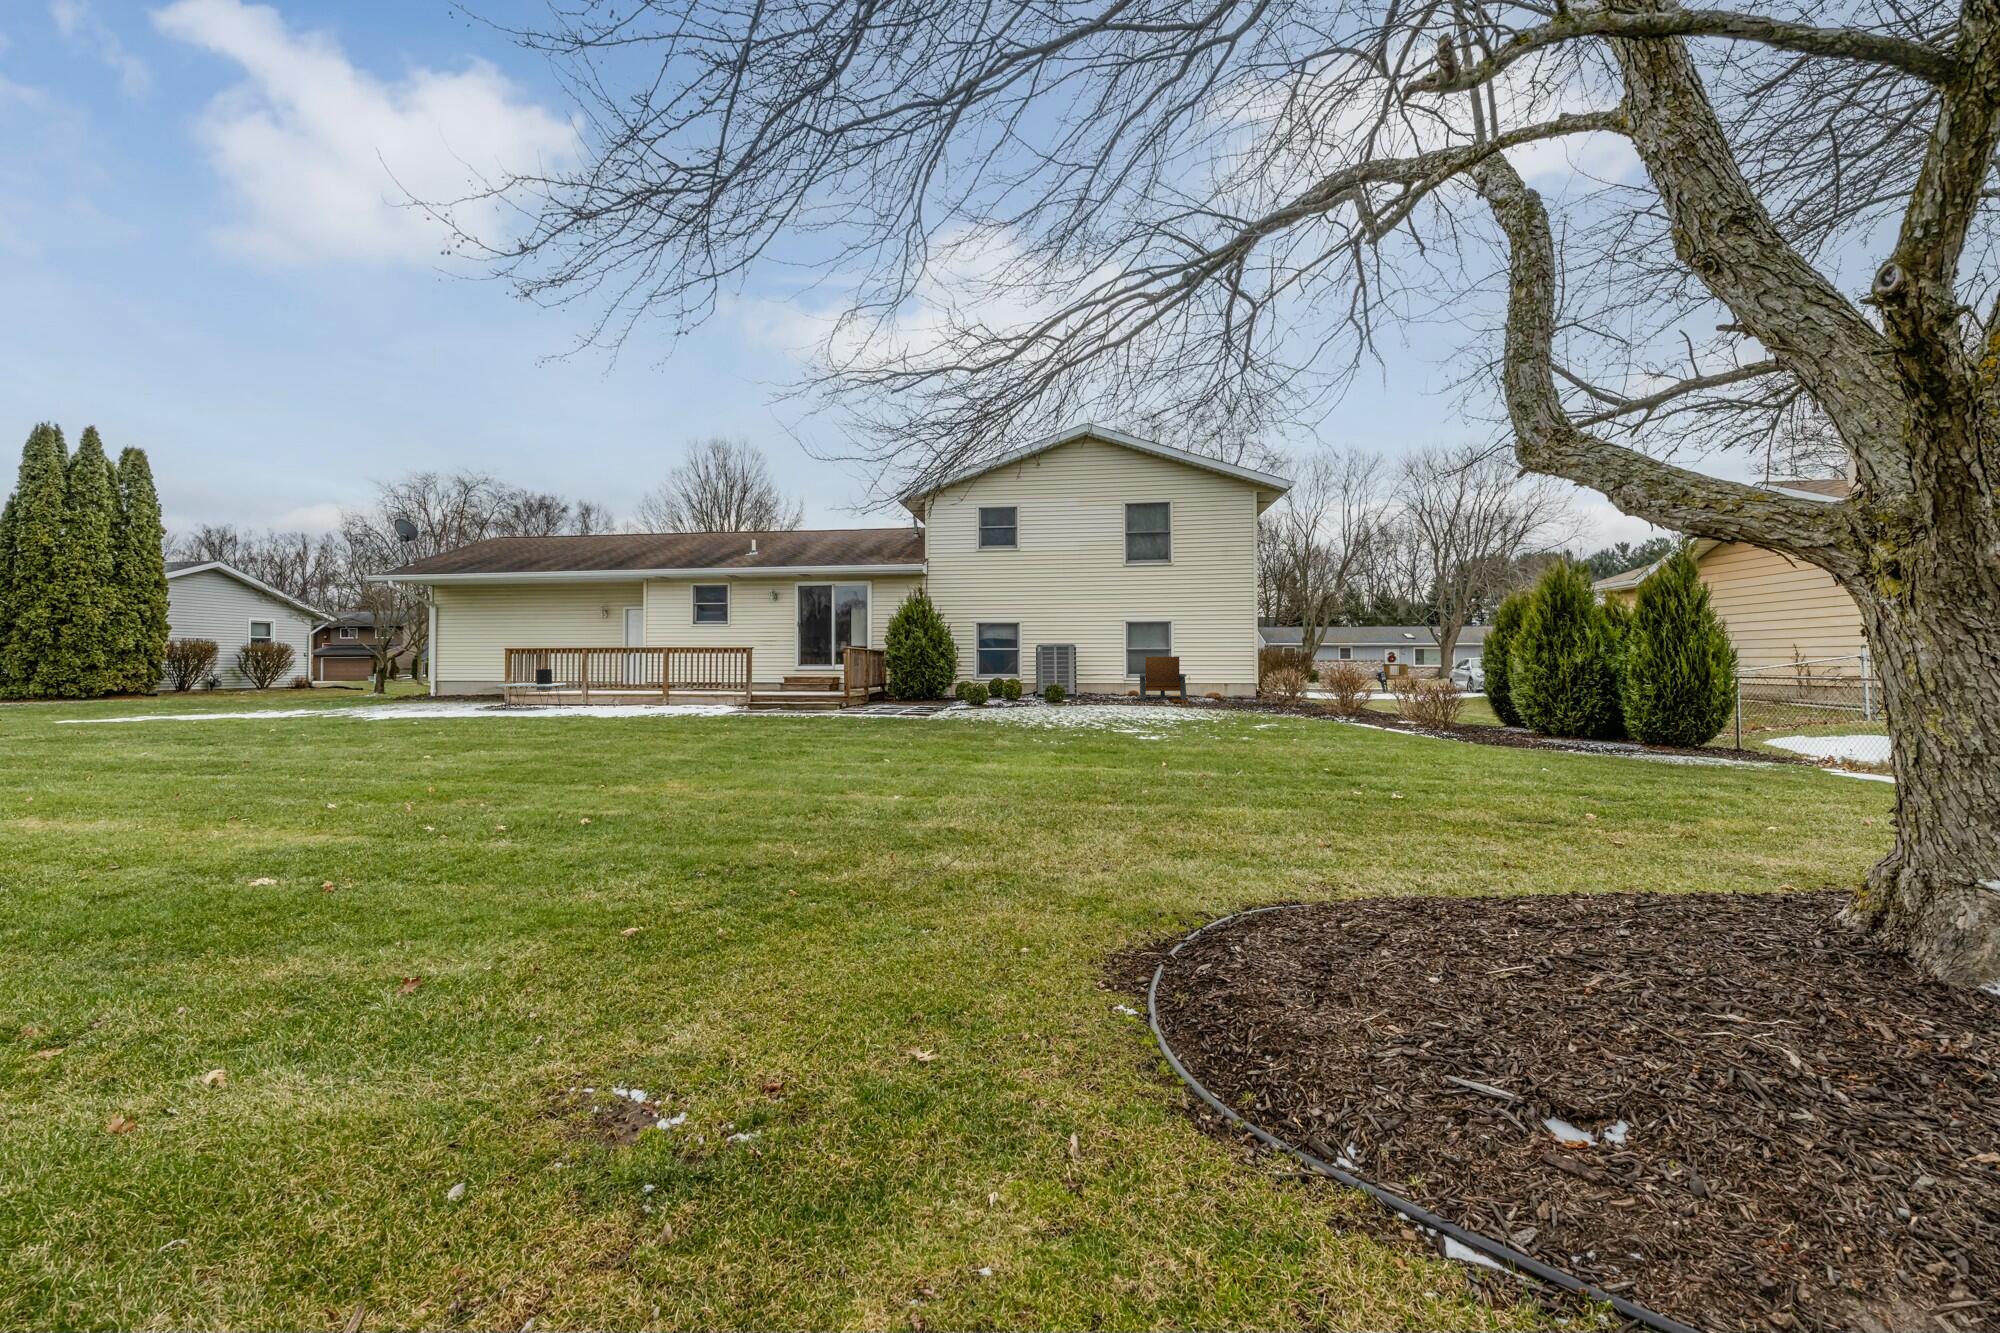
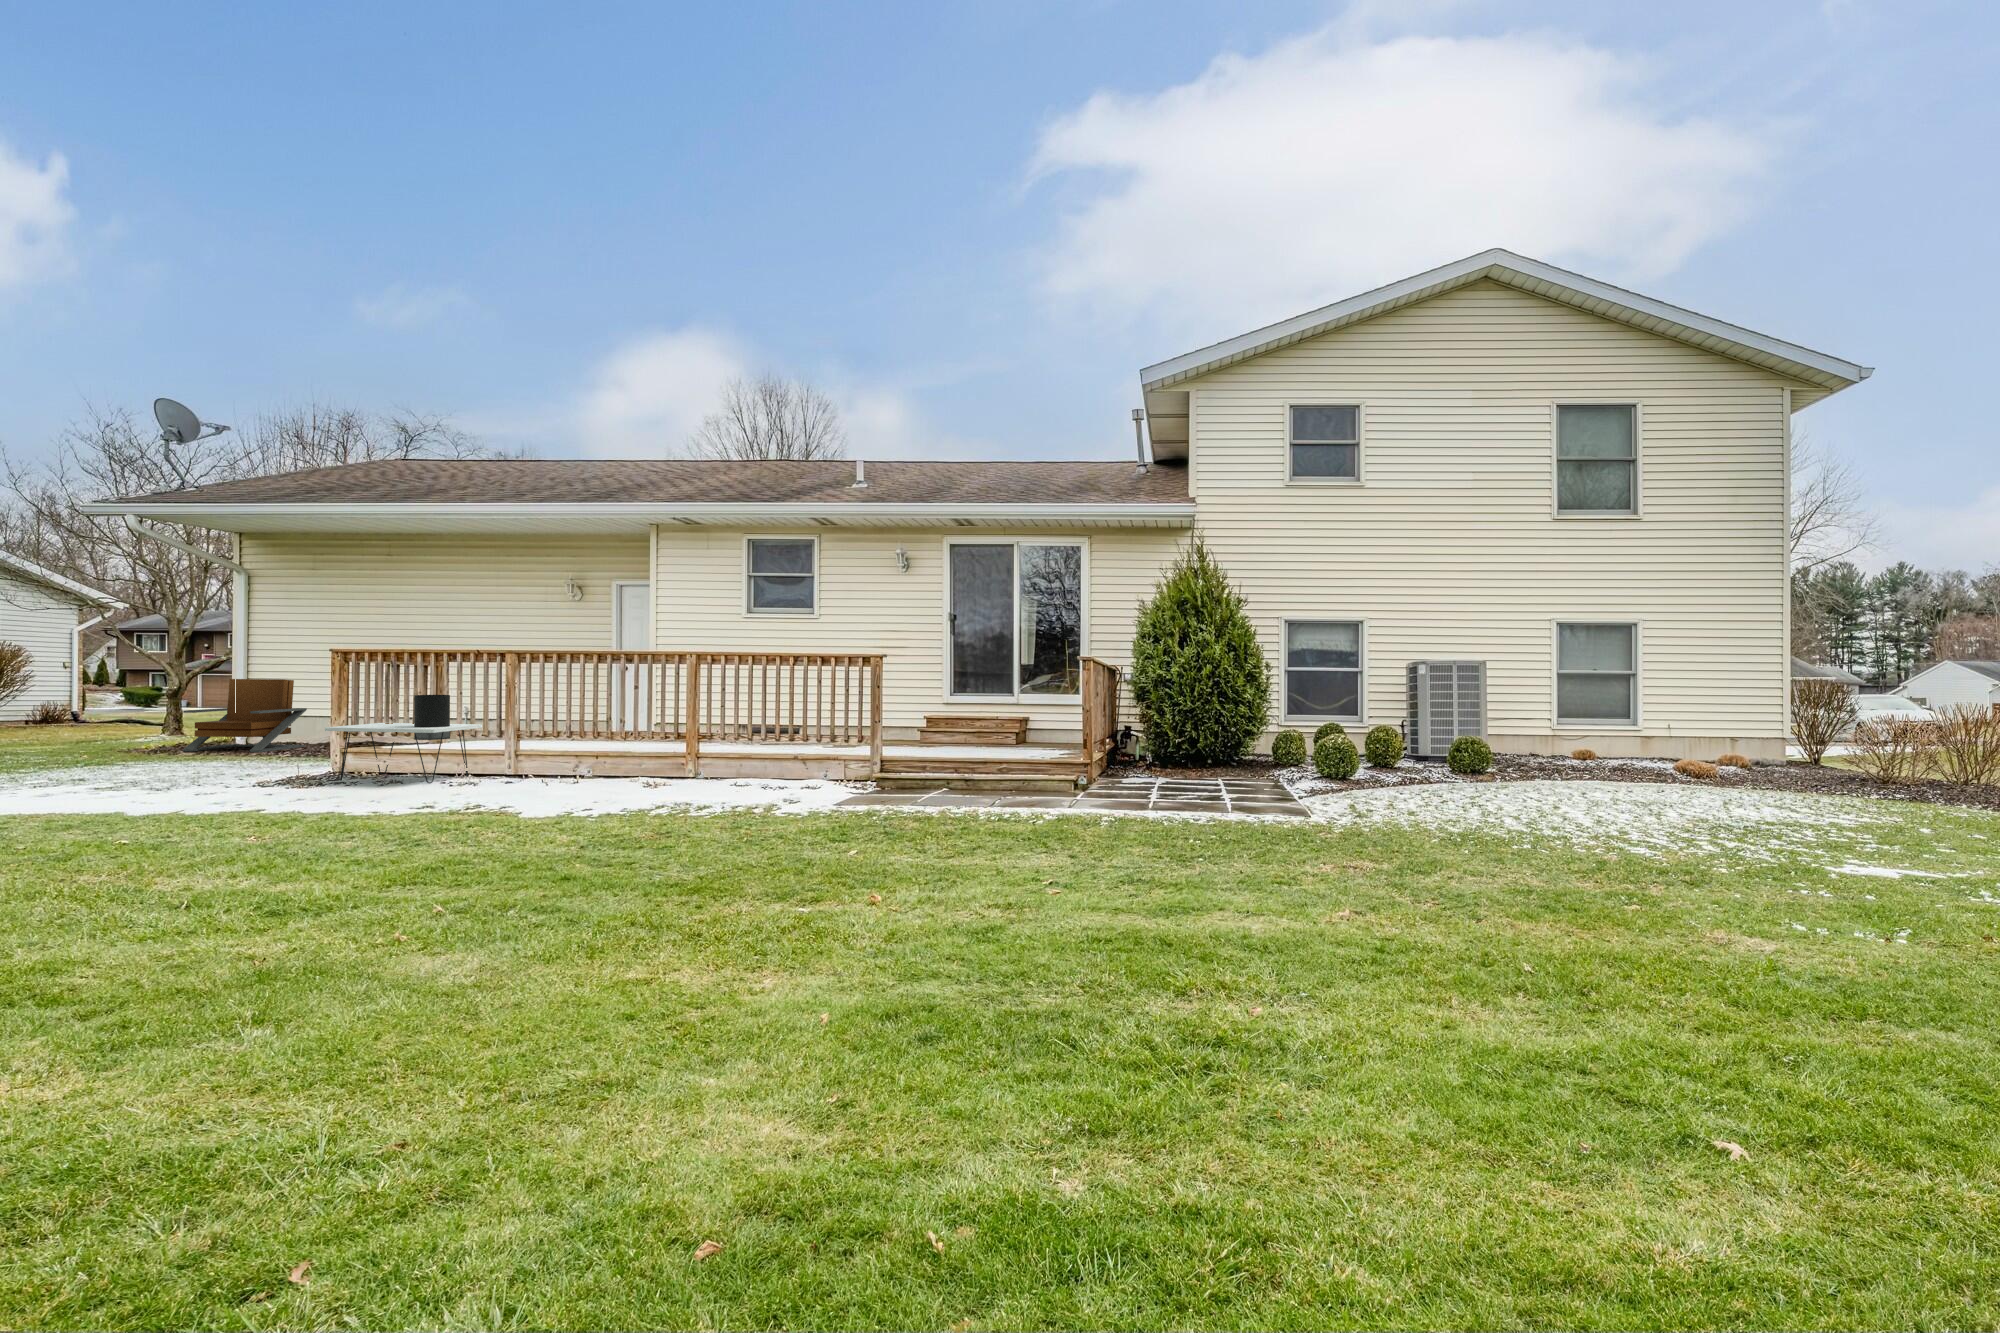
lounge chair: present [1140,657,1187,700] -> present [183,679,307,752]

